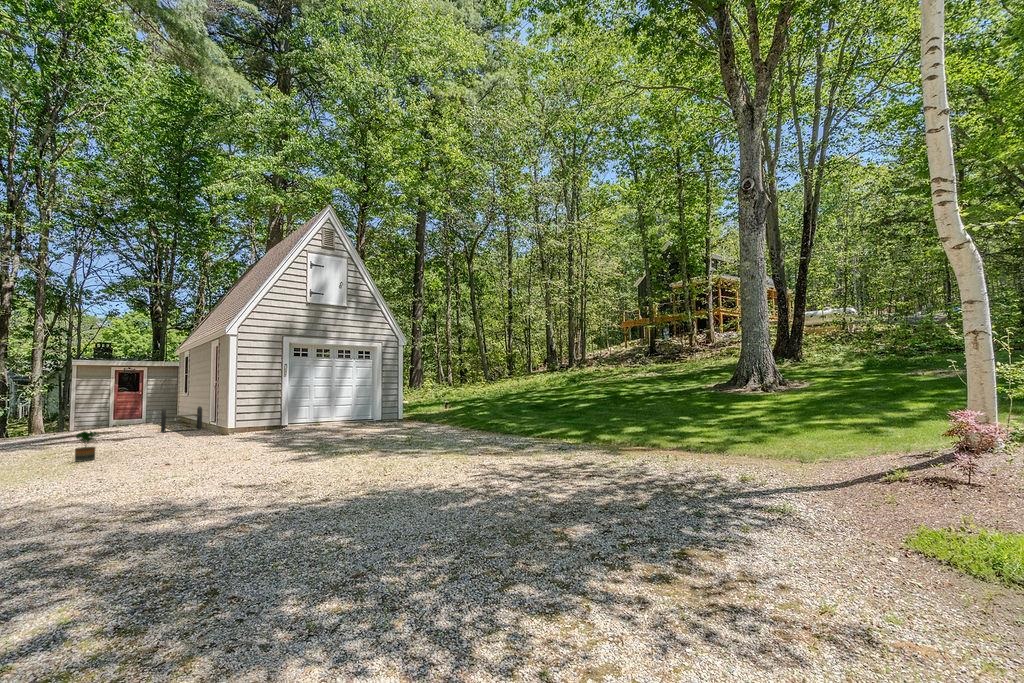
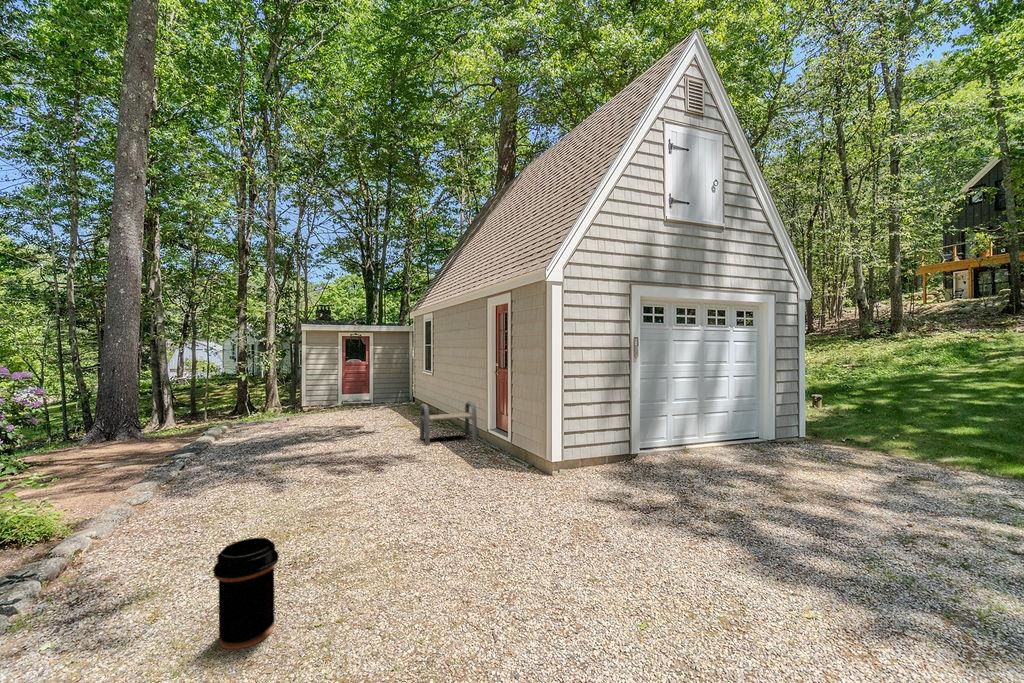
potted tree: present [75,431,99,462] -> none [338,545,398,651]
trash can: none [23,432,50,465] -> present [213,538,279,649]

